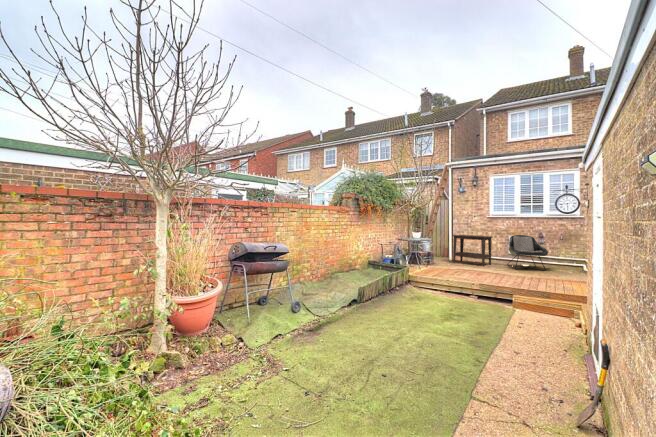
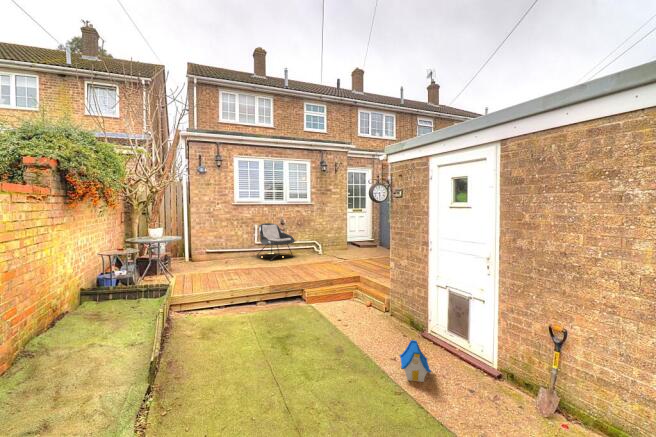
side table: present [453,235,492,266] -> none [196,226,240,263]
toy house: none [504,327,540,358] -> present [400,338,431,382]

